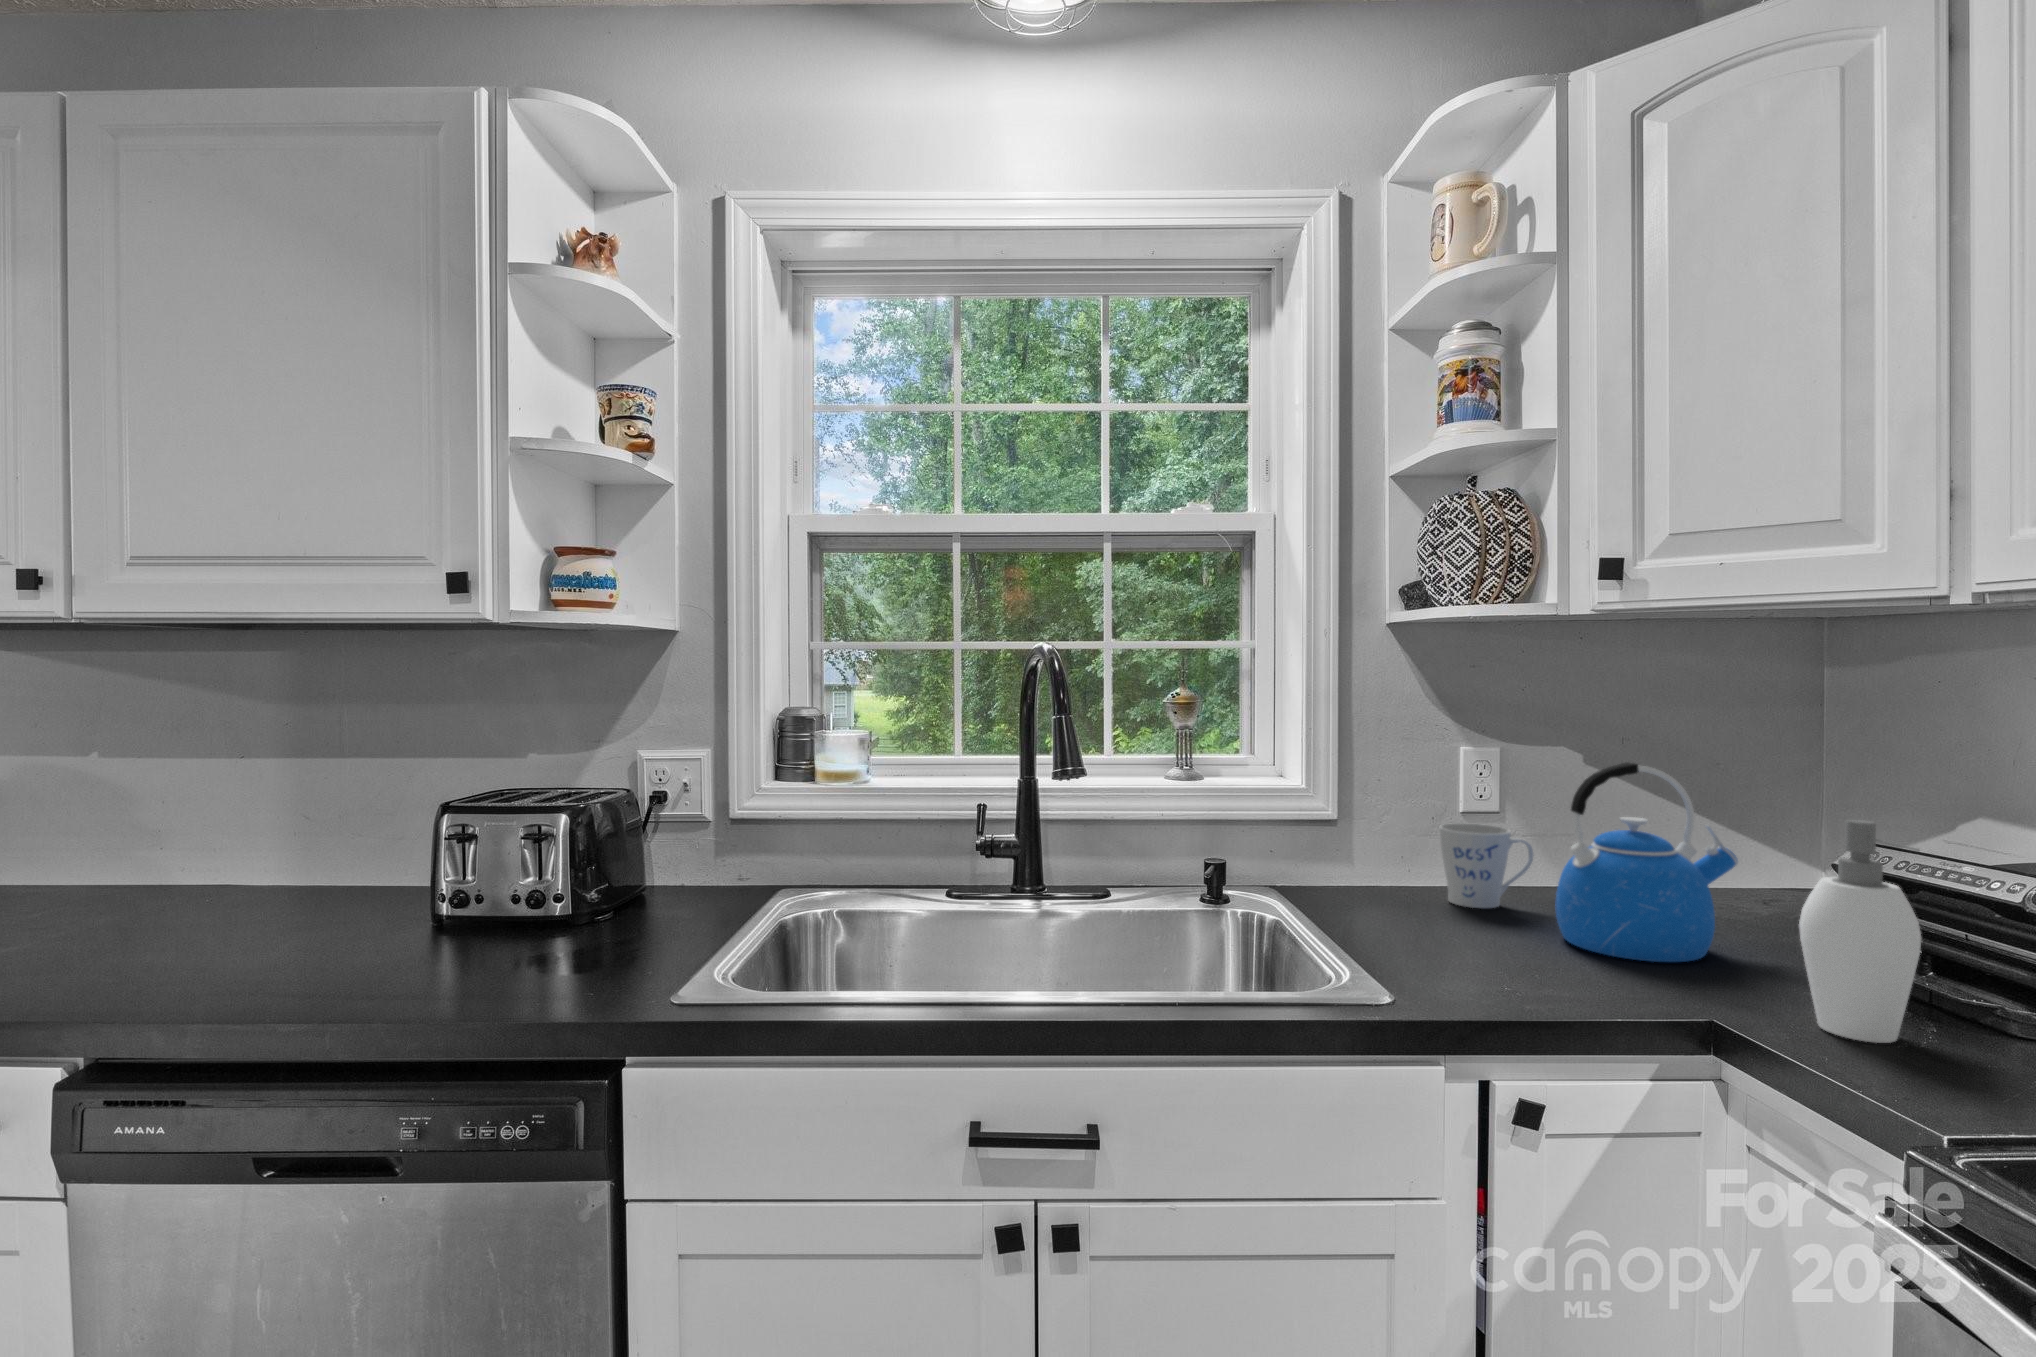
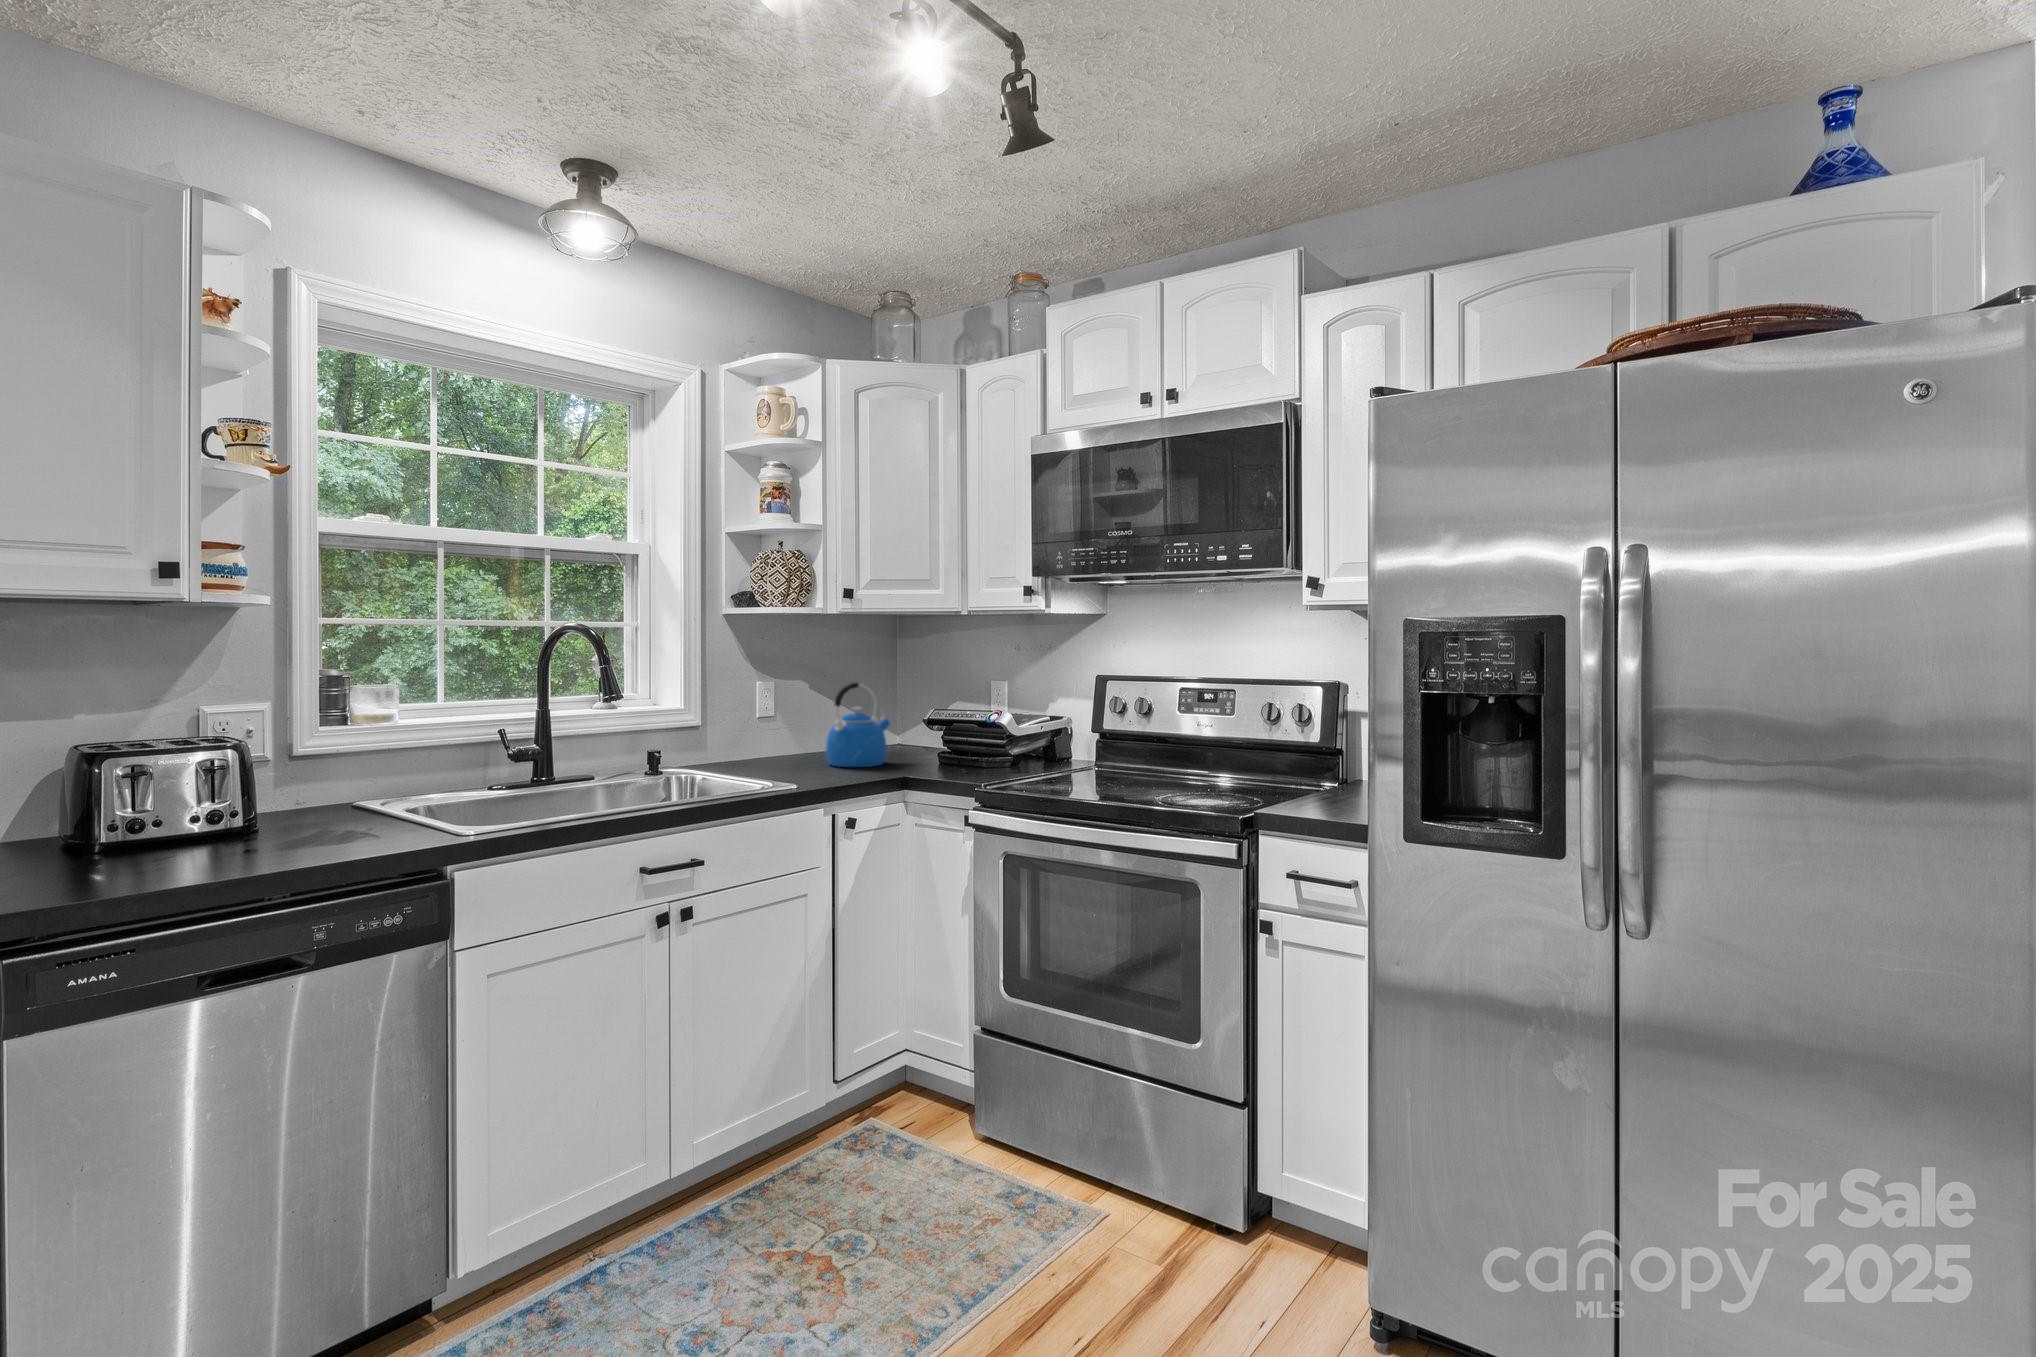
soap dispenser: present [1799,820,1921,1043] -> none [925,697,961,774]
mug: present [1439,824,1533,908] -> none [761,721,805,762]

